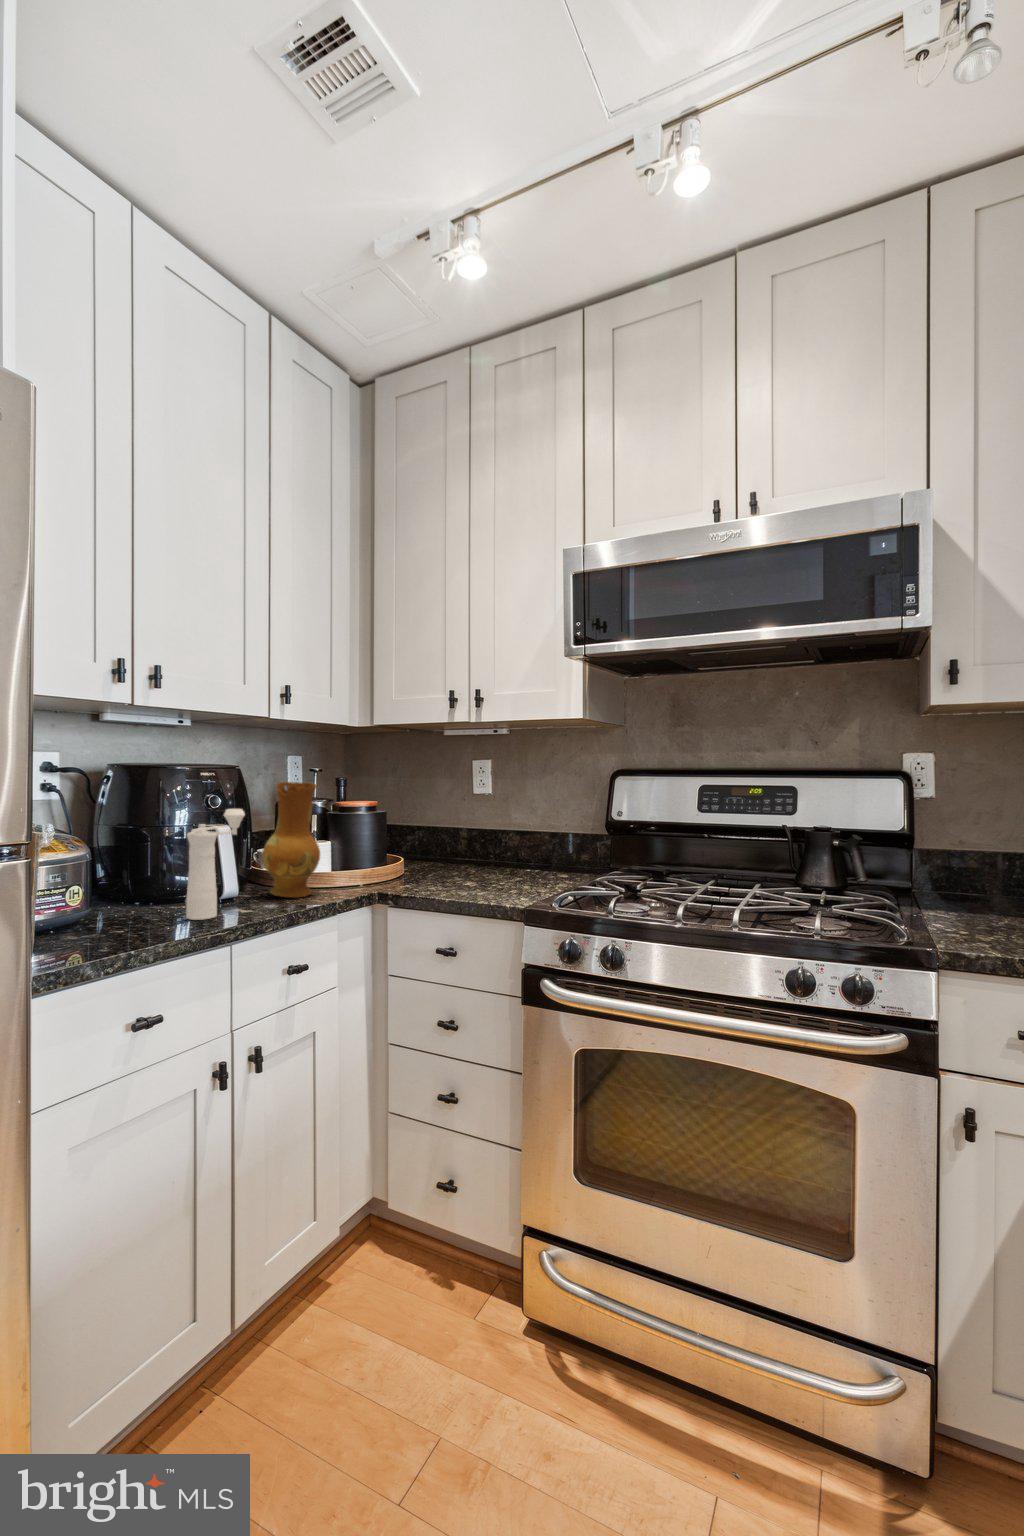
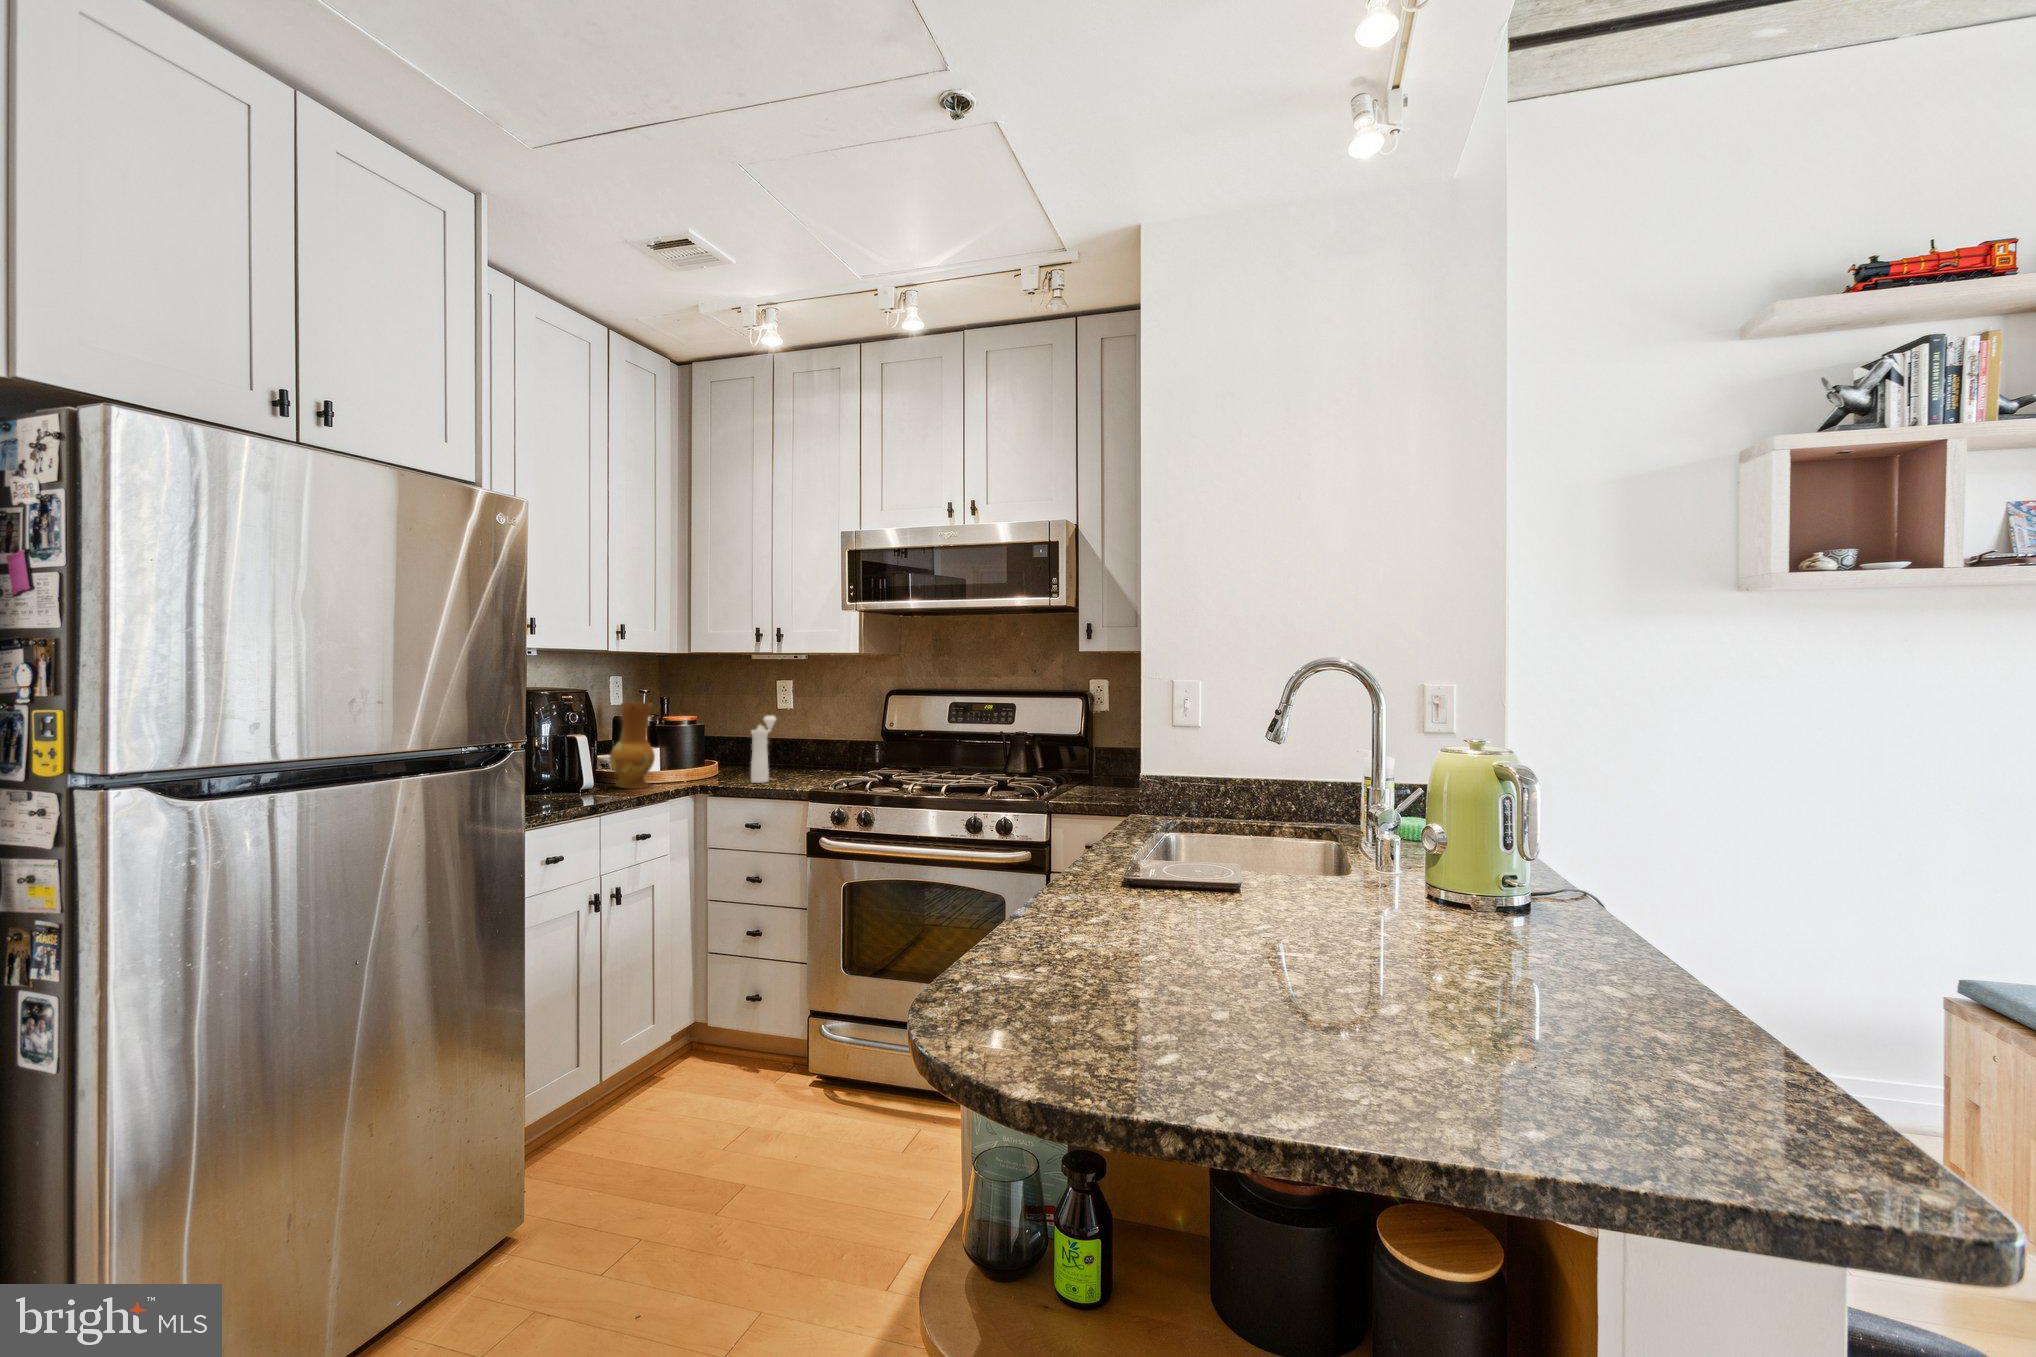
pepper mill: present [186,809,245,920] -> present [751,716,776,783]

